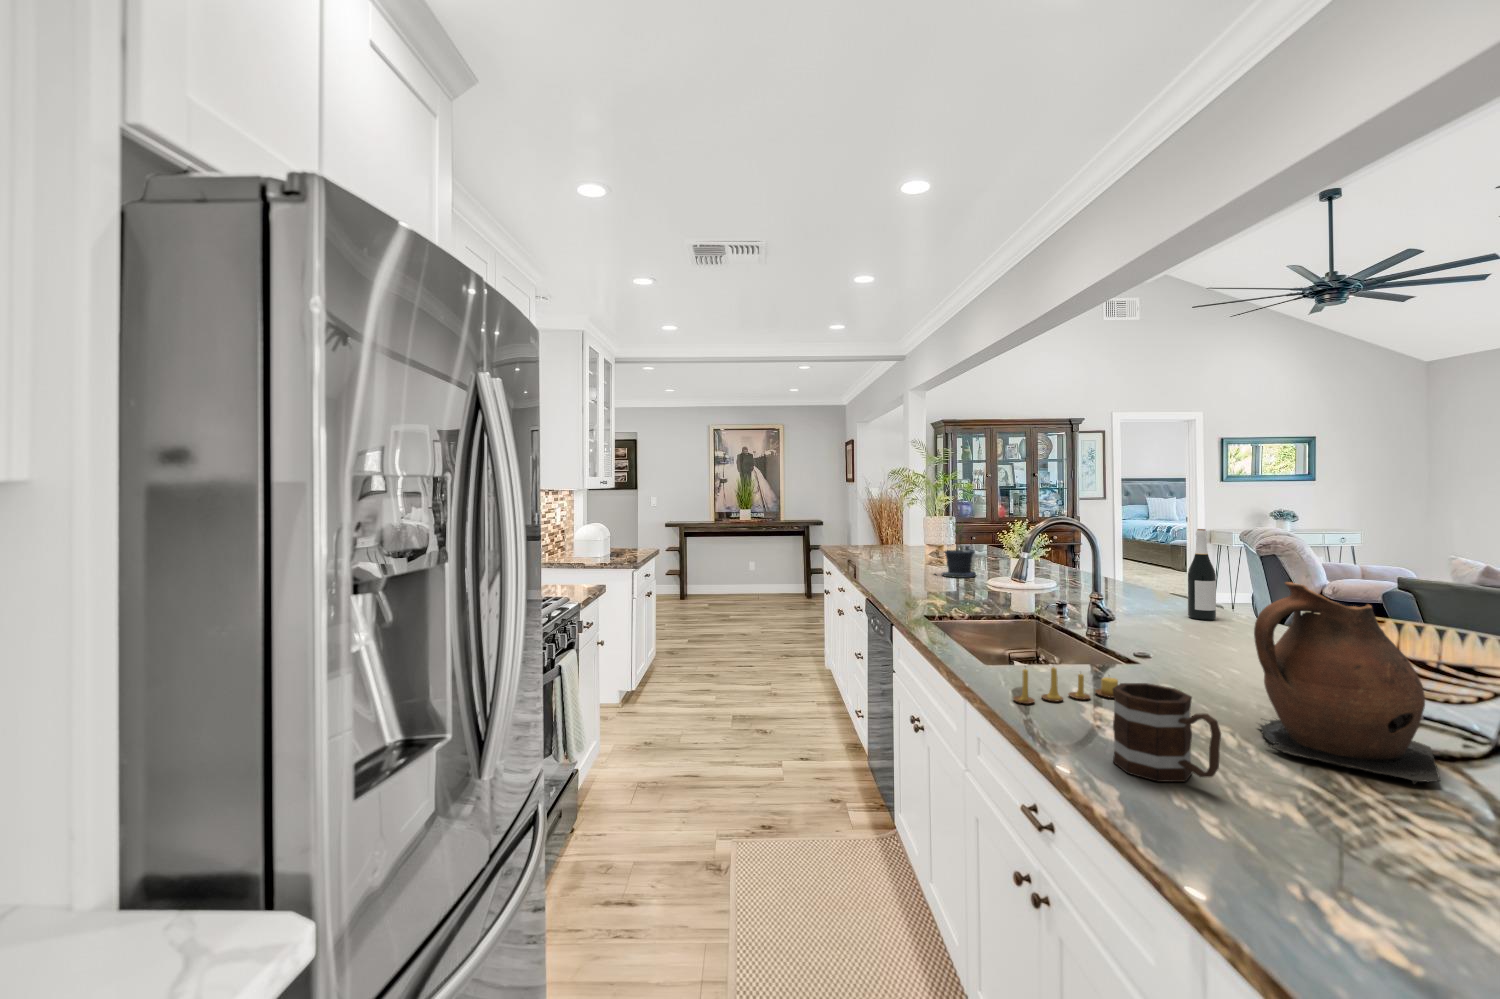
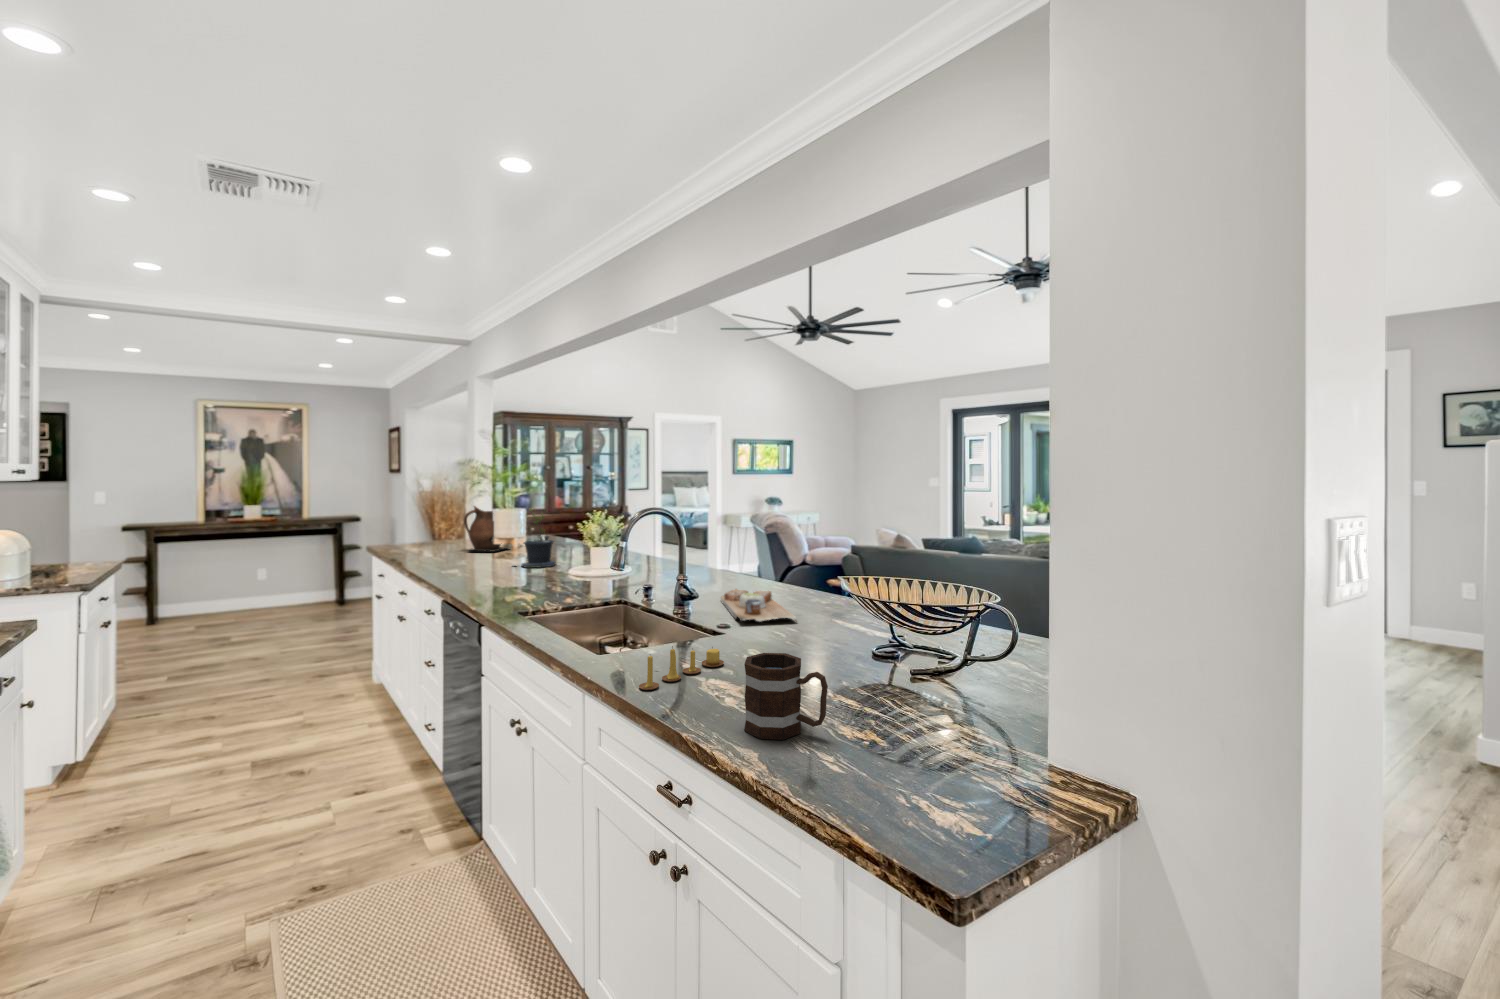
wine bottle: present [1188,529,1216,620] -> none [733,514,751,585]
ceramic pitcher: present [1254,582,1440,784] -> present [464,506,507,551]
cutting board: none [1158,621,1262,672] -> present [721,589,797,621]

